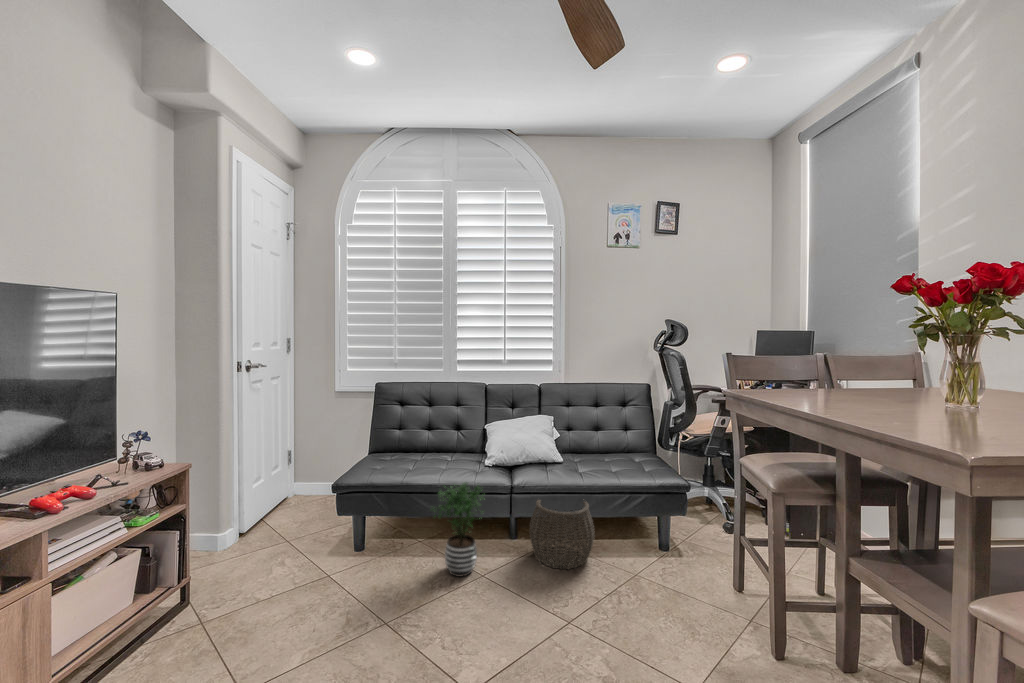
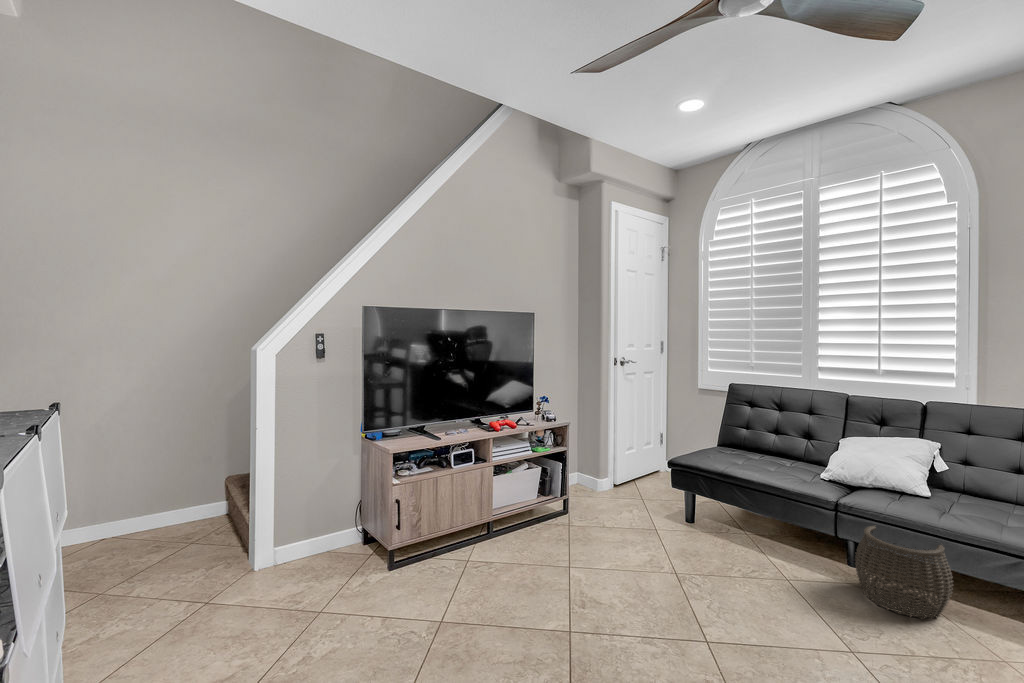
potted plant: present [430,483,485,577] -> none [732,480,801,573]

